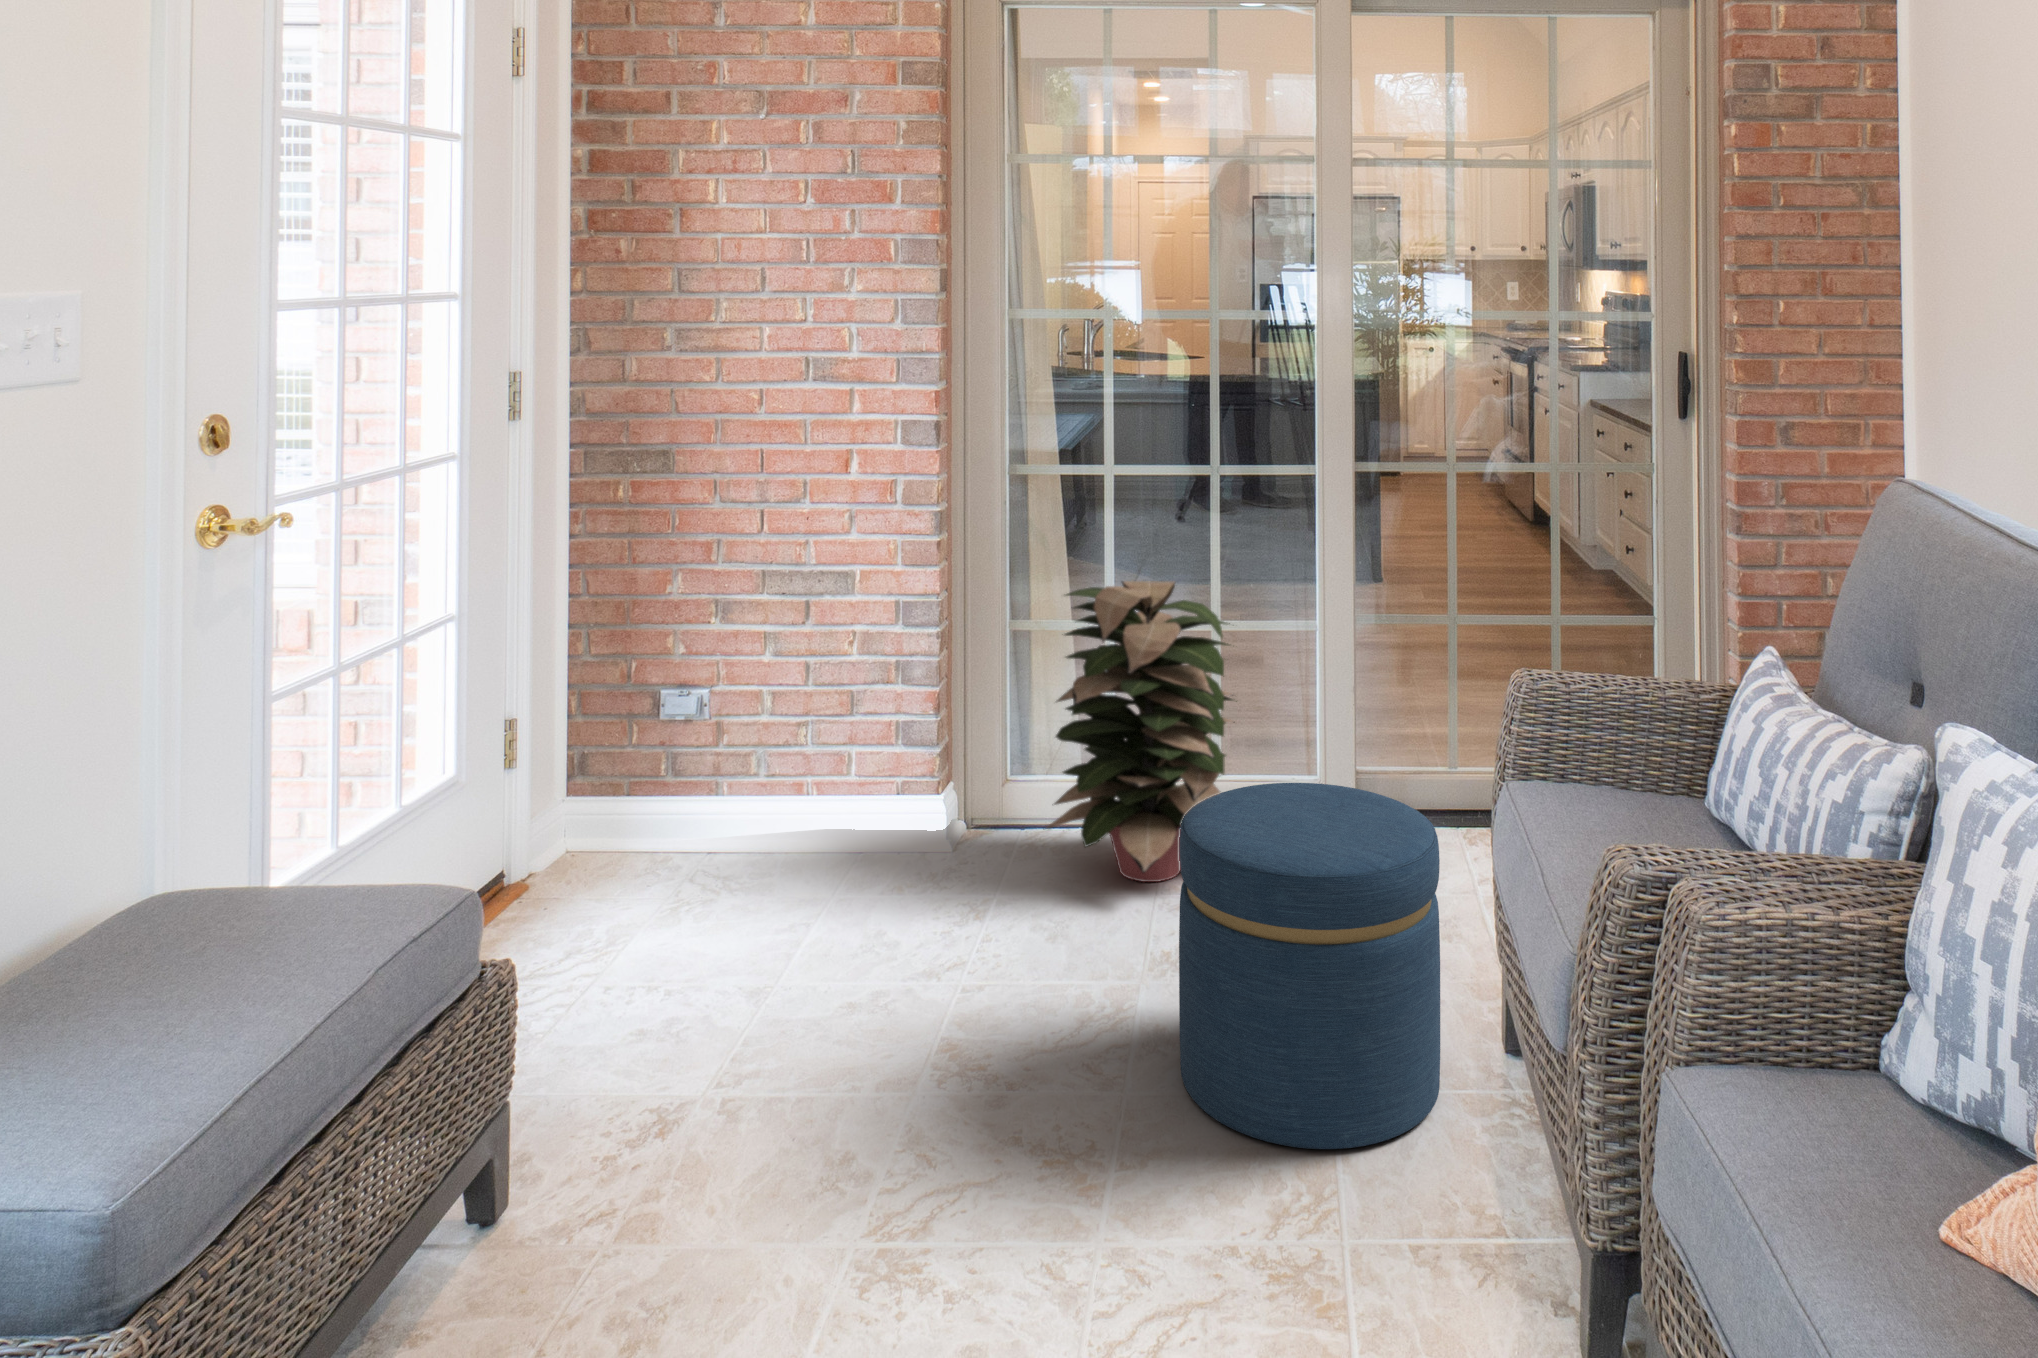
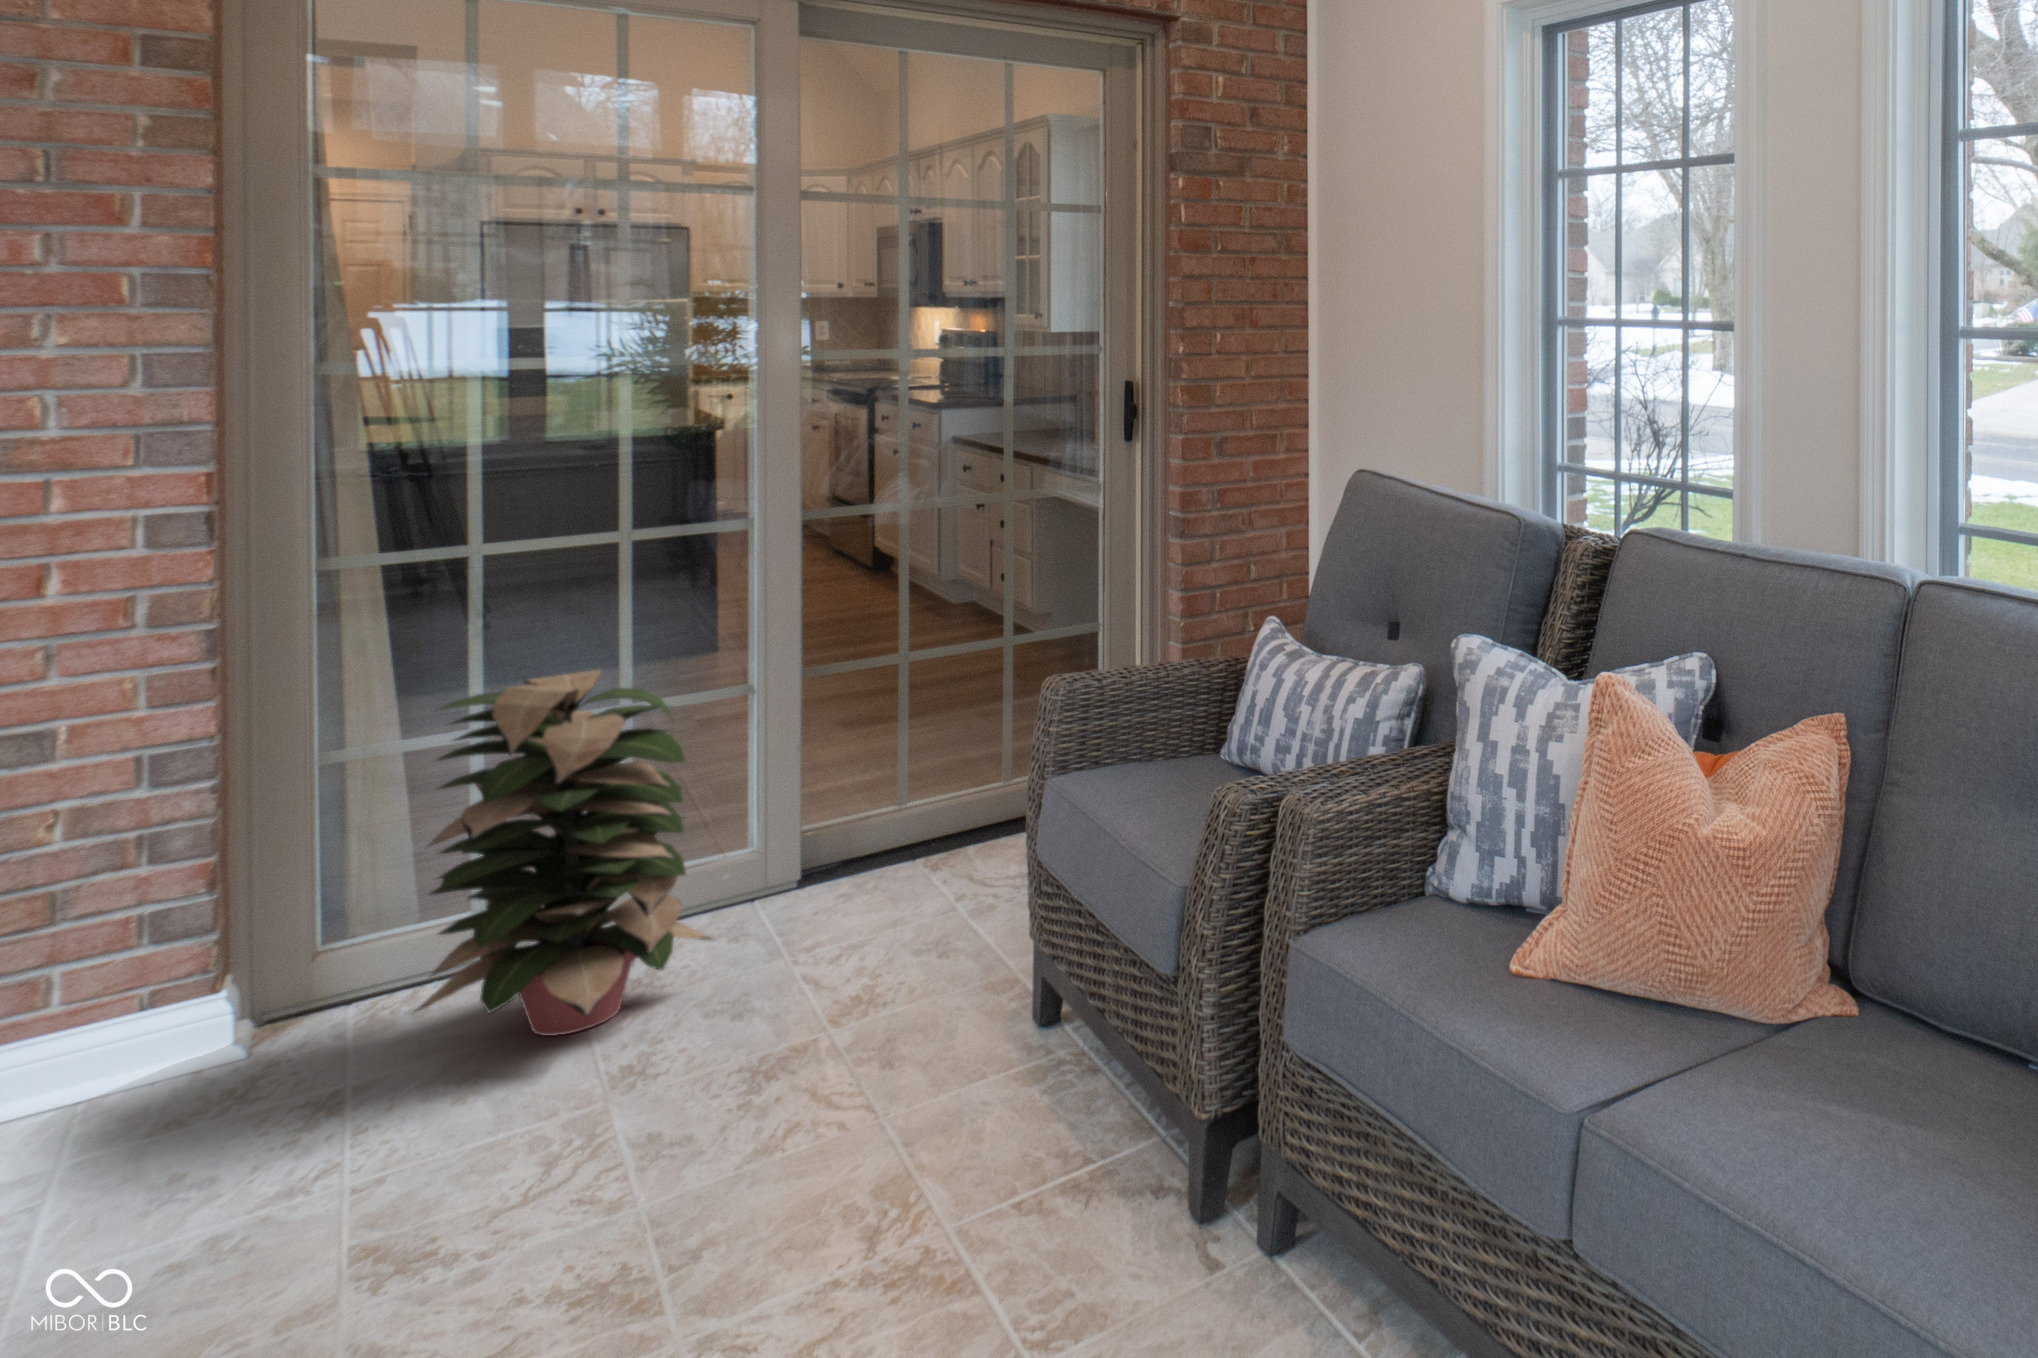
ottoman: present [1179,783,1440,1149] -> none [698,834,1004,1229]

